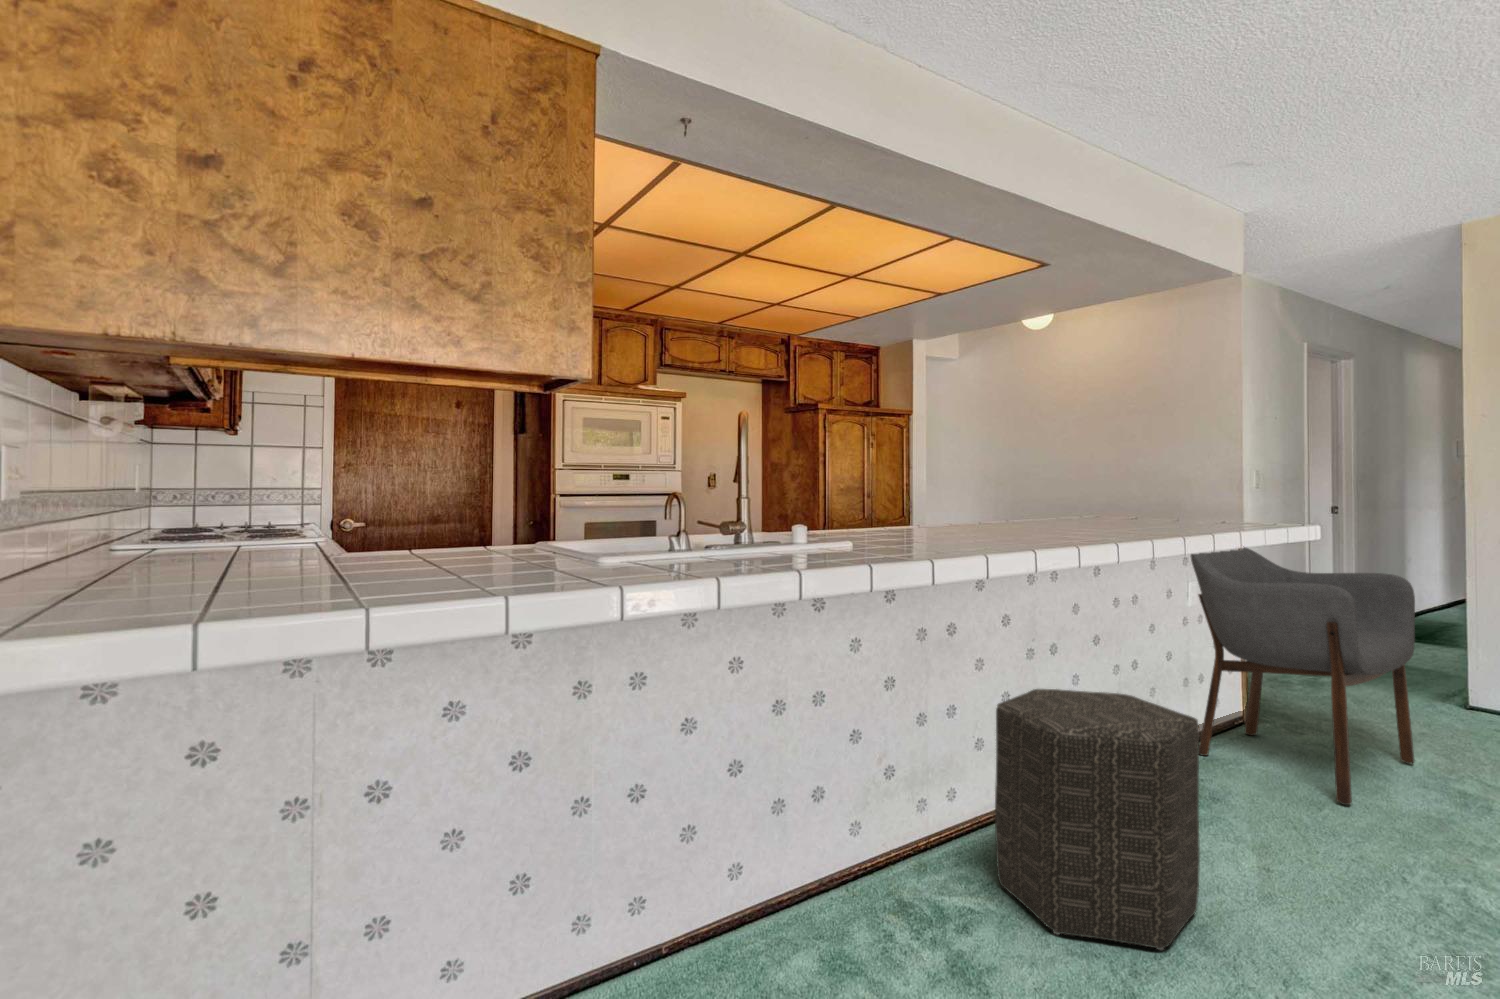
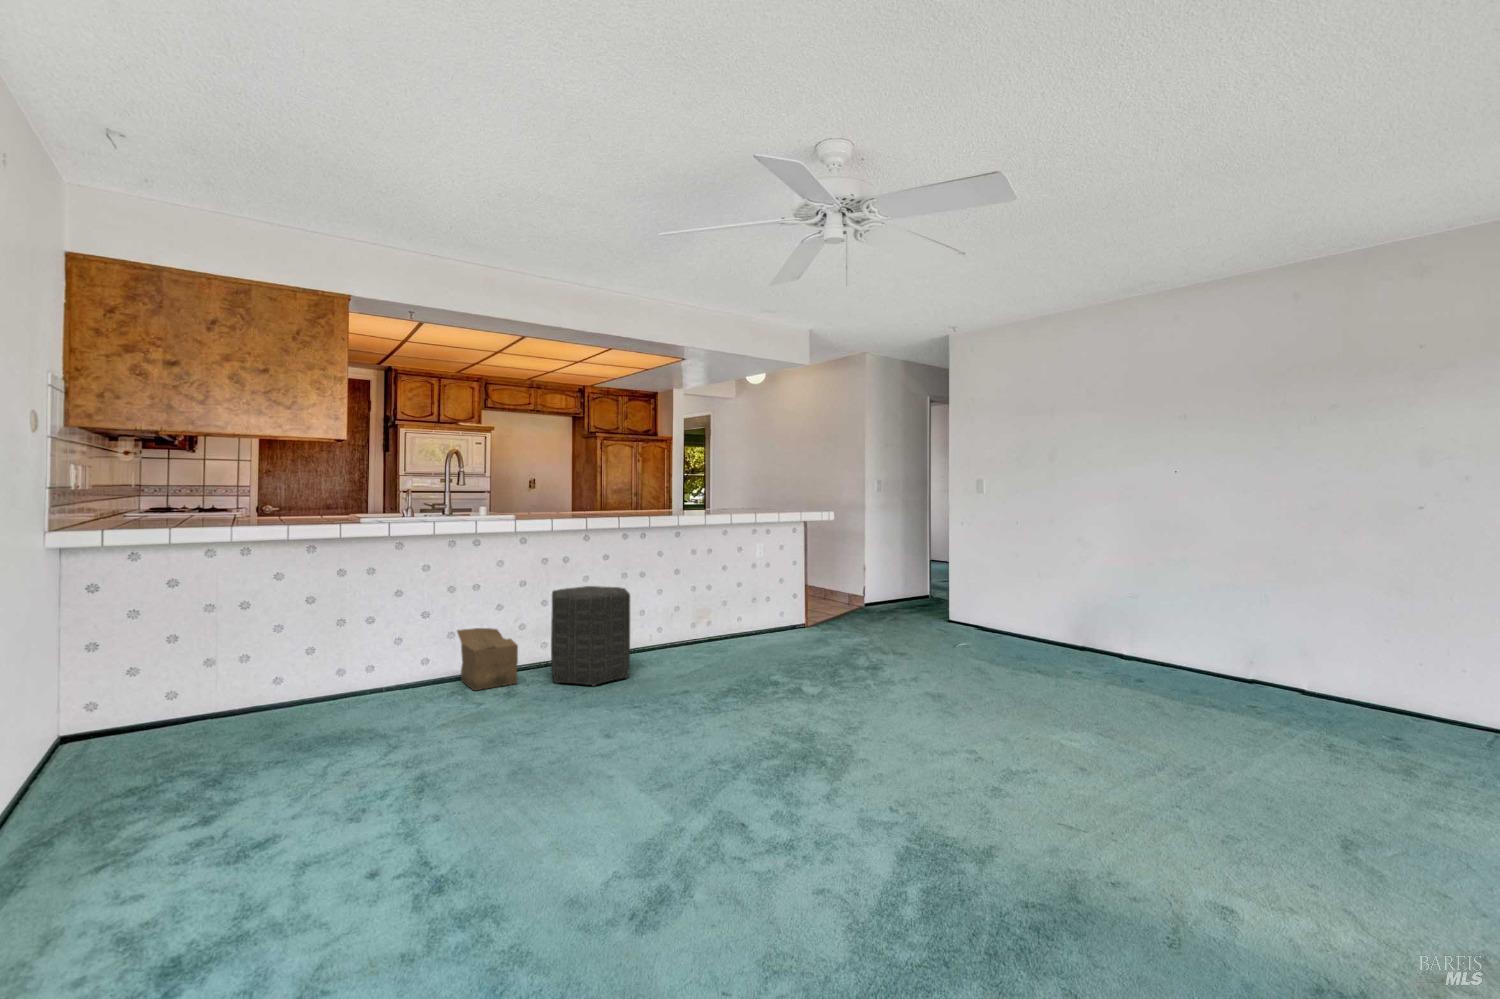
armchair: present [1191,547,1415,805] -> none [737,522,845,651]
cardboard box: none [808,785,969,970] -> present [457,628,518,690]

